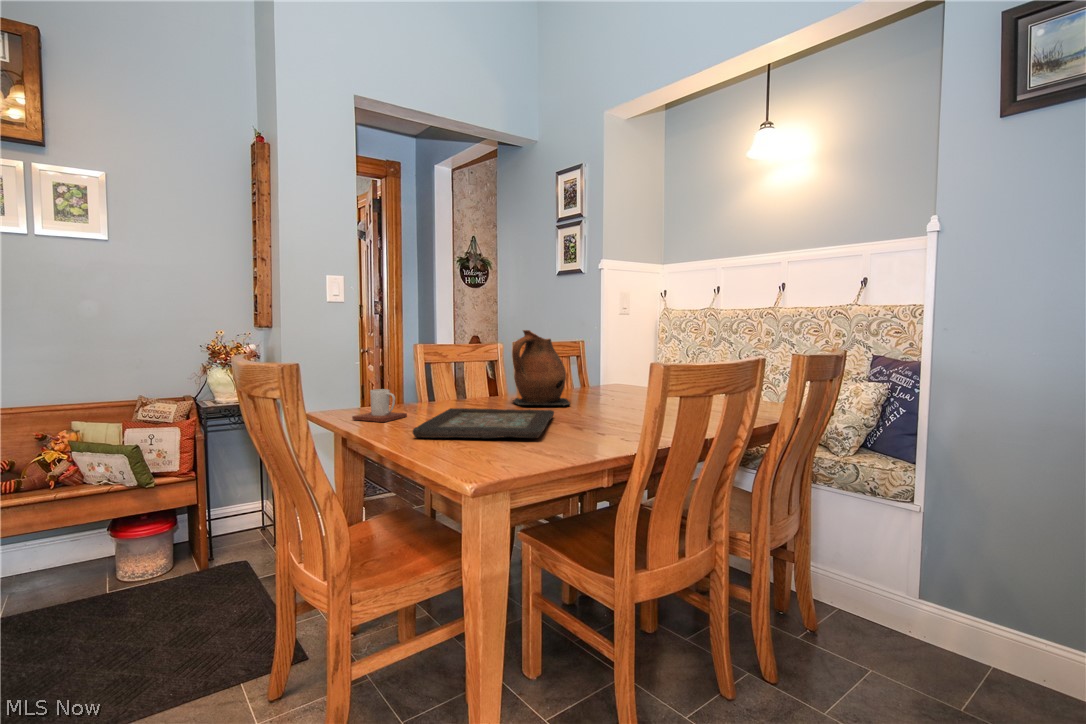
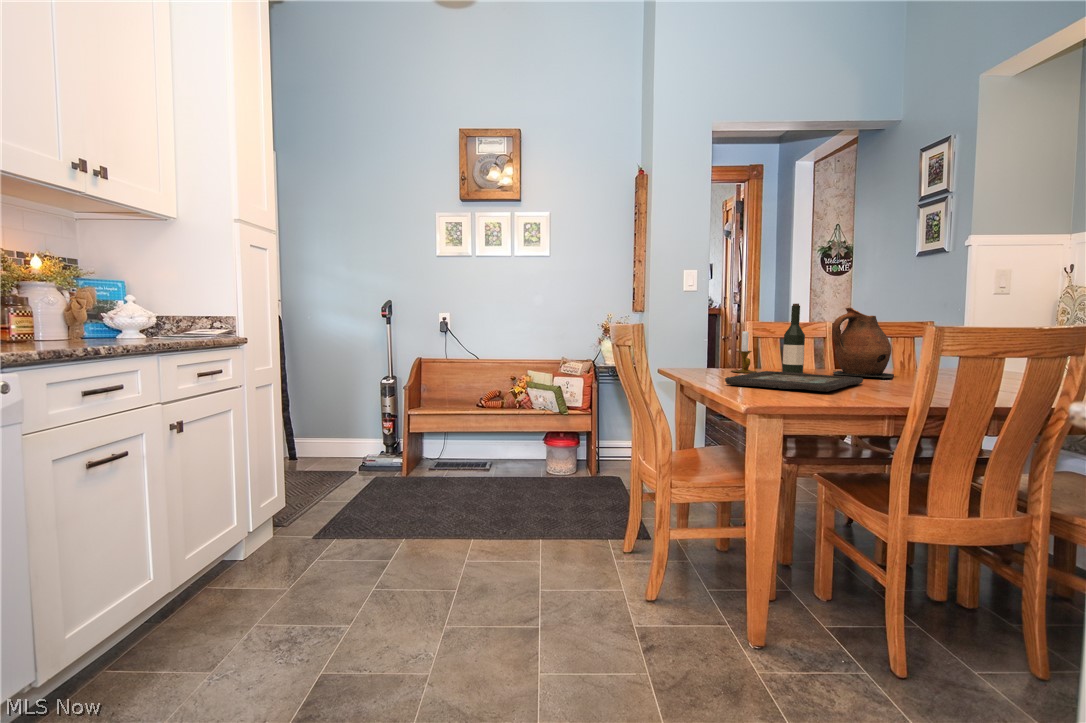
wine bottle: none [463,325,484,408] -> present [782,304,805,373]
candlestick: none [403,358,434,410] -> present [732,331,756,373]
mug: present [352,389,407,422] -> none [689,353,731,377]

